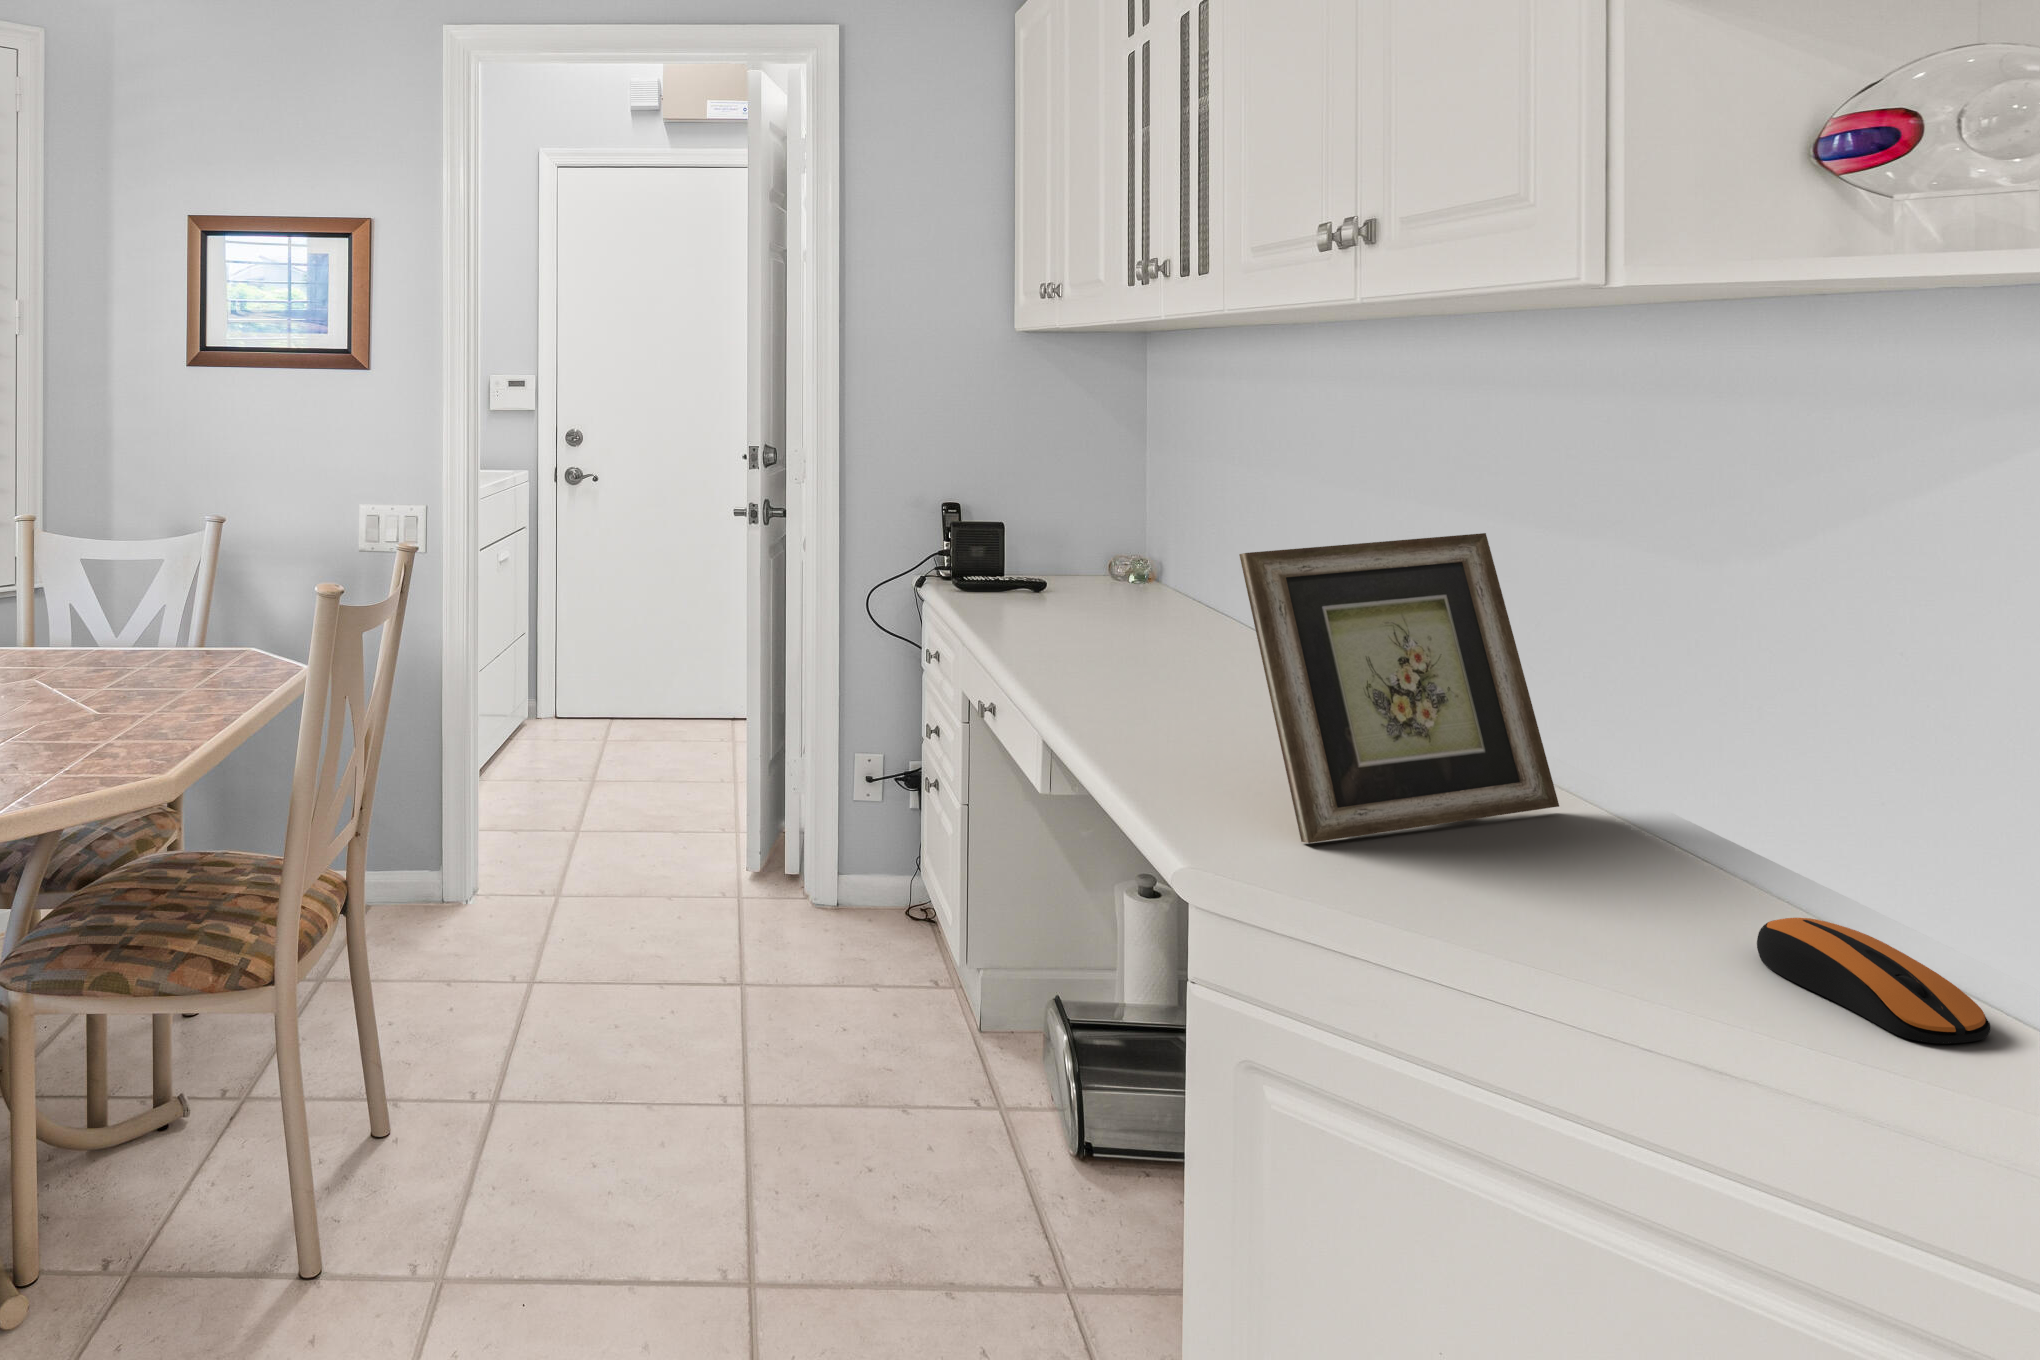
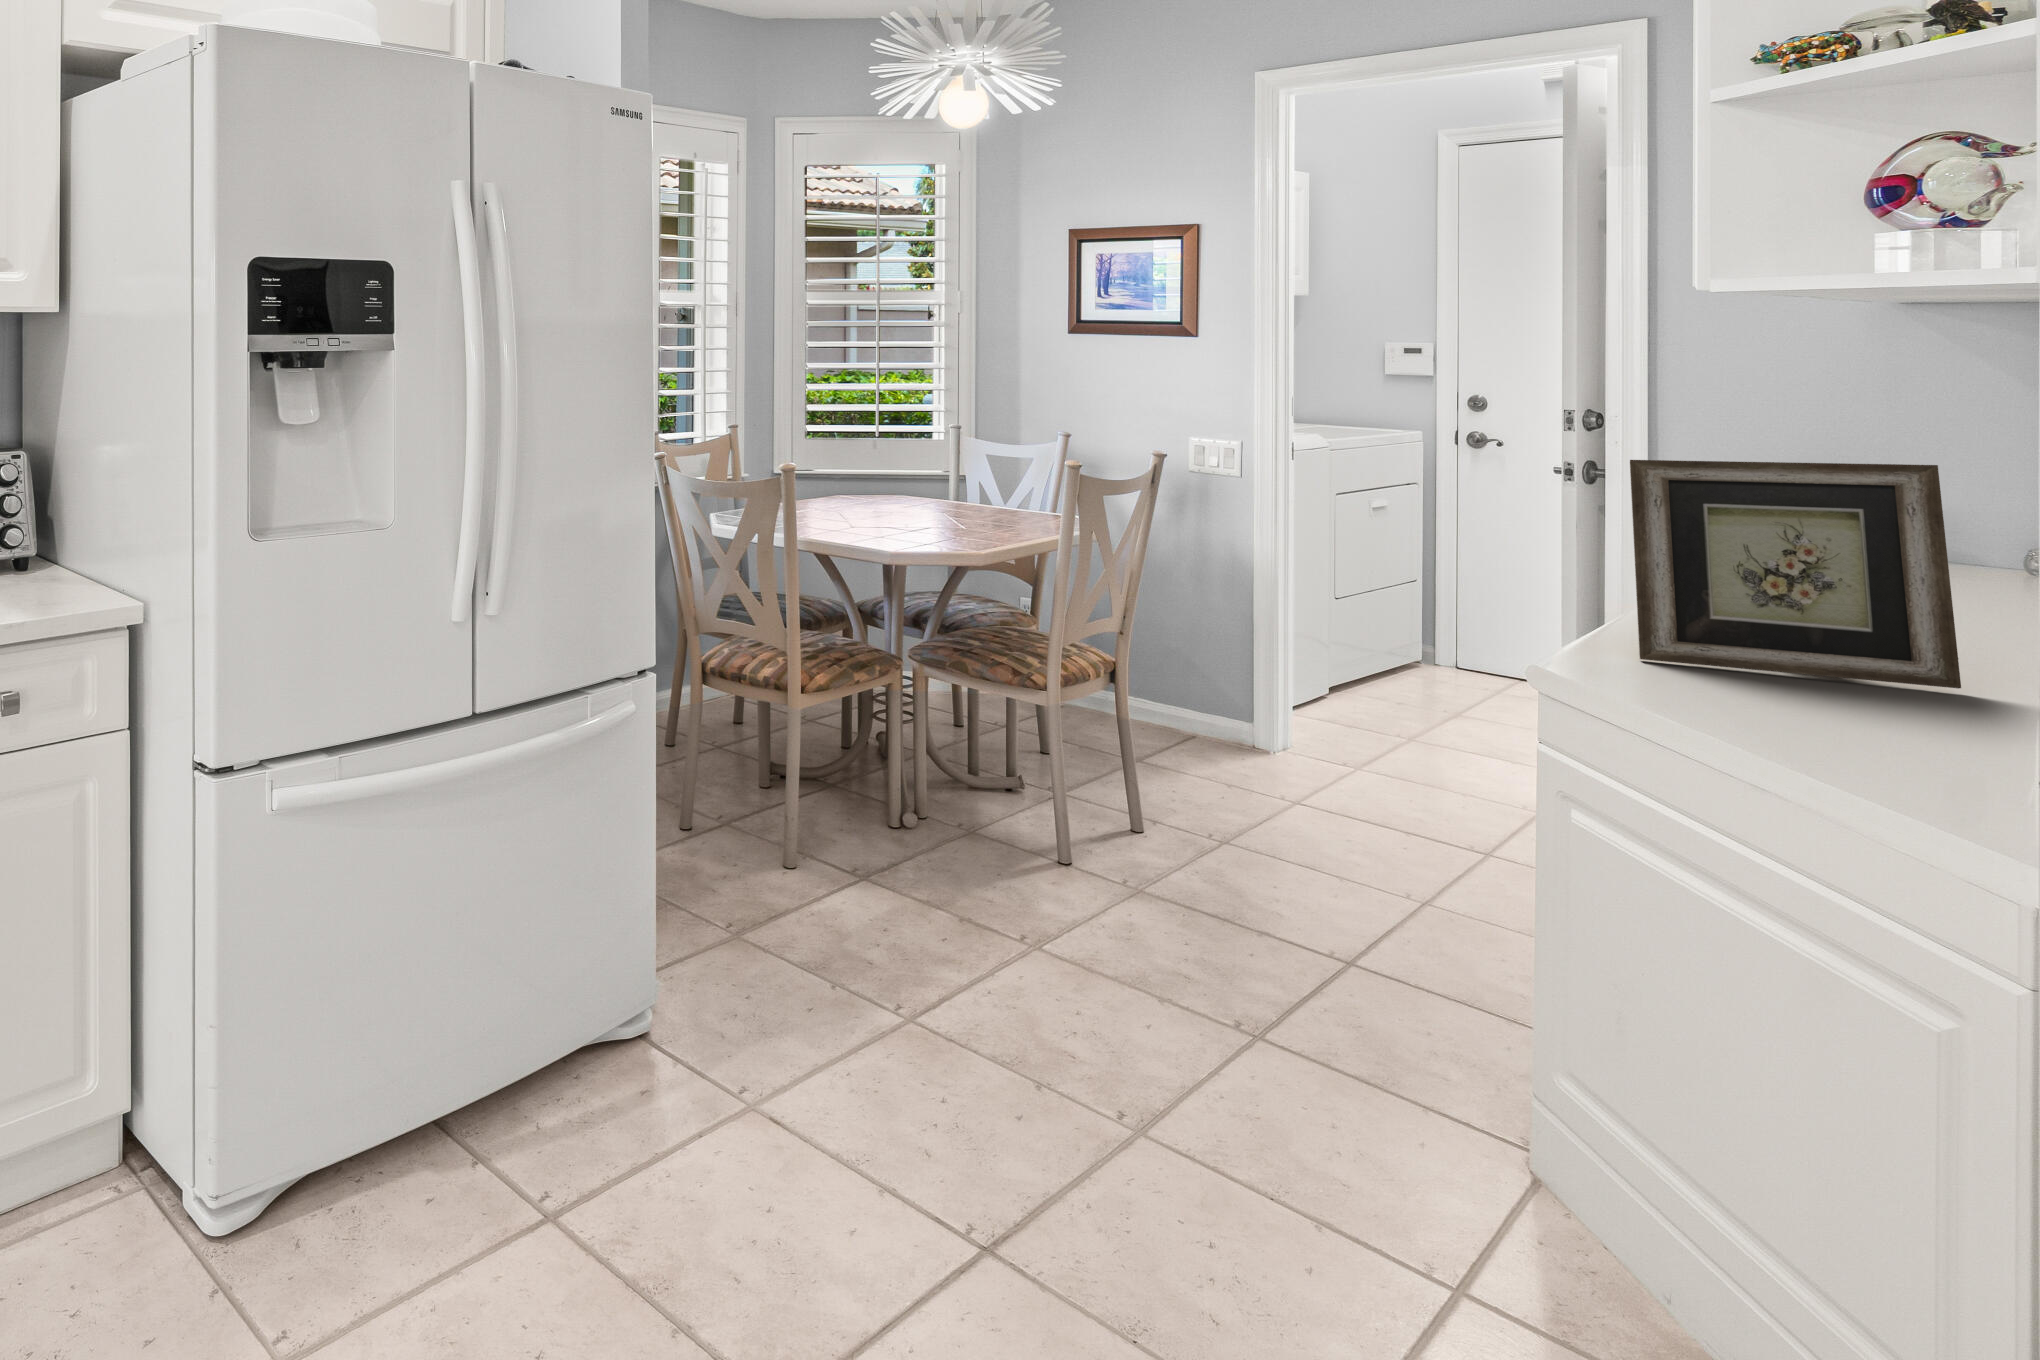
computer mouse: present [1757,918,1990,1044] -> none [1843,706,1937,765]

